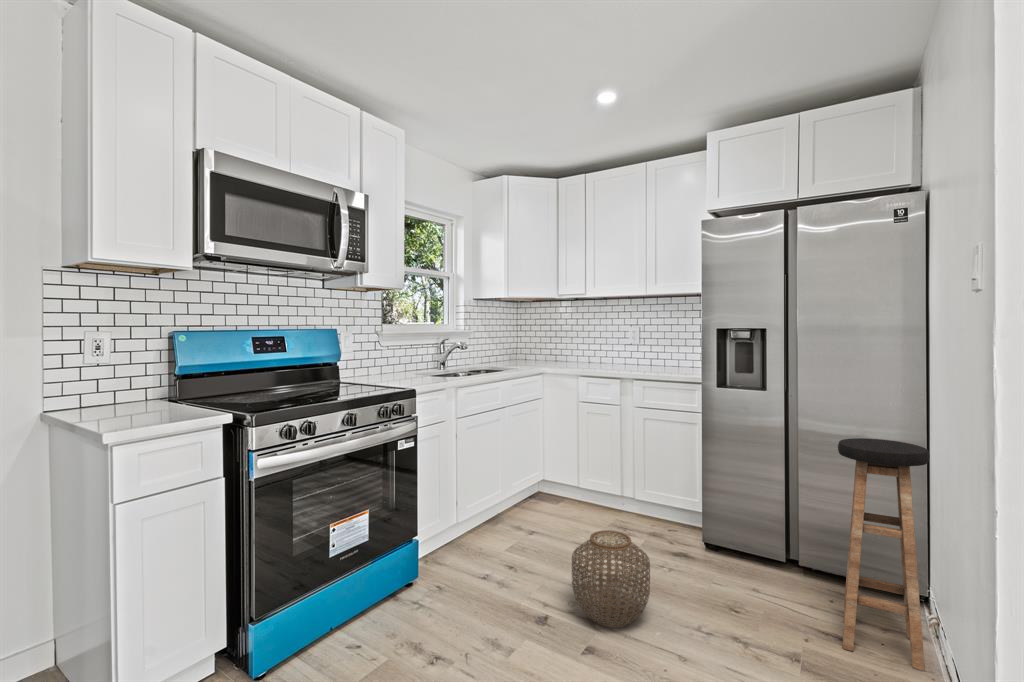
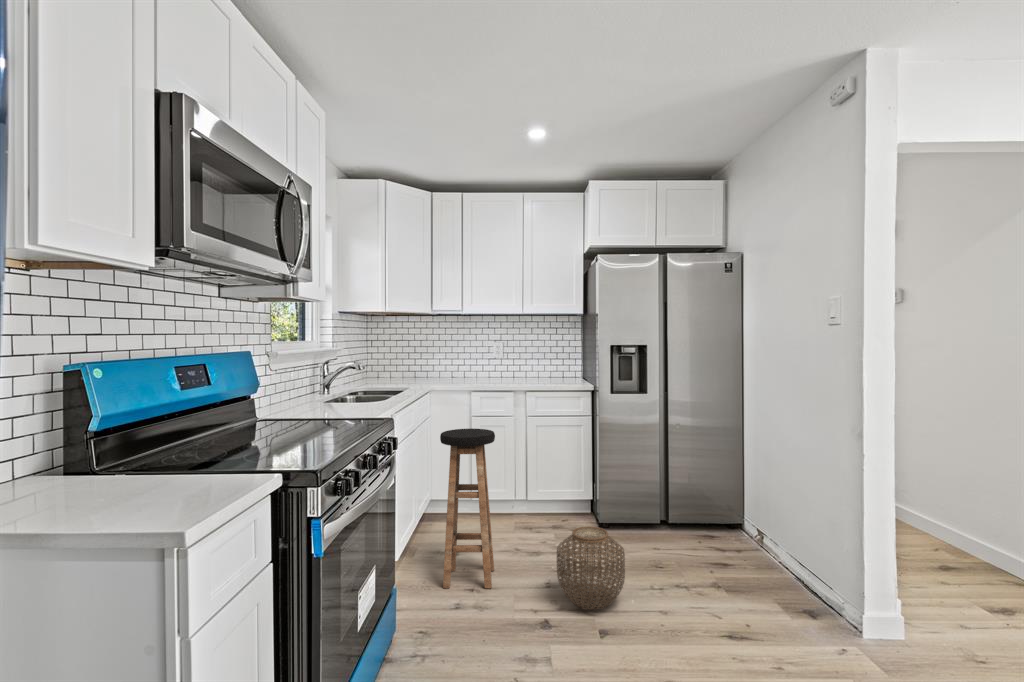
bar stool: present [838,438,930,671] -> present [440,429,495,588]

